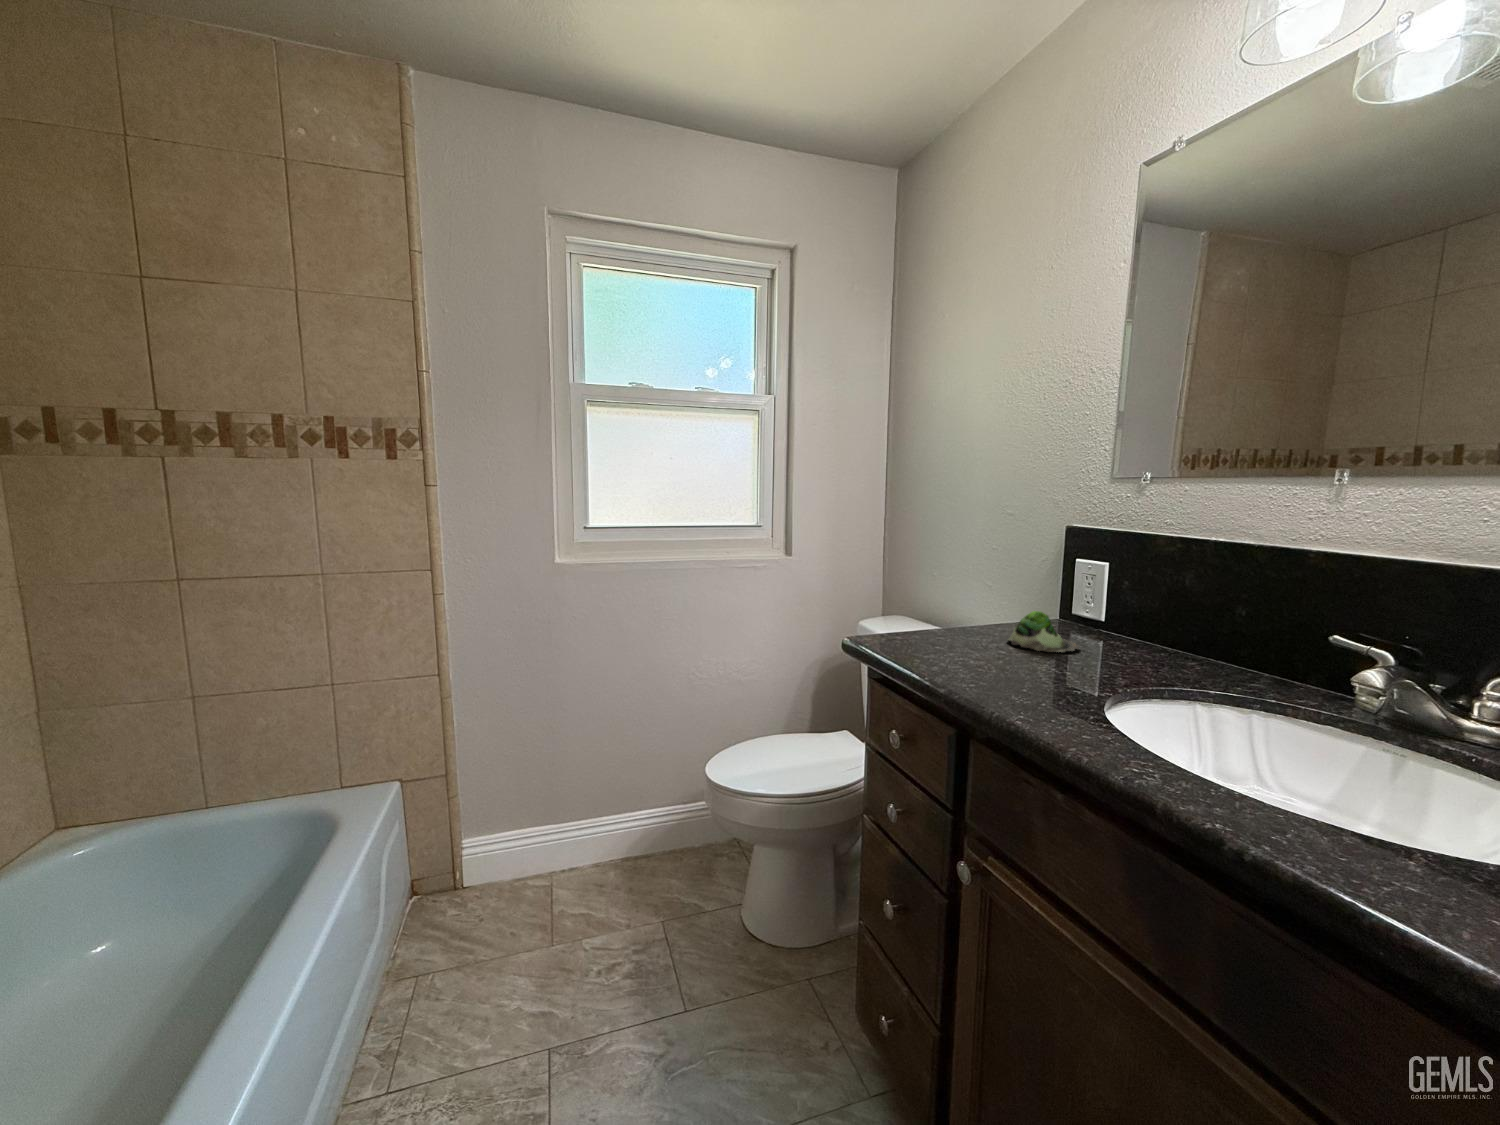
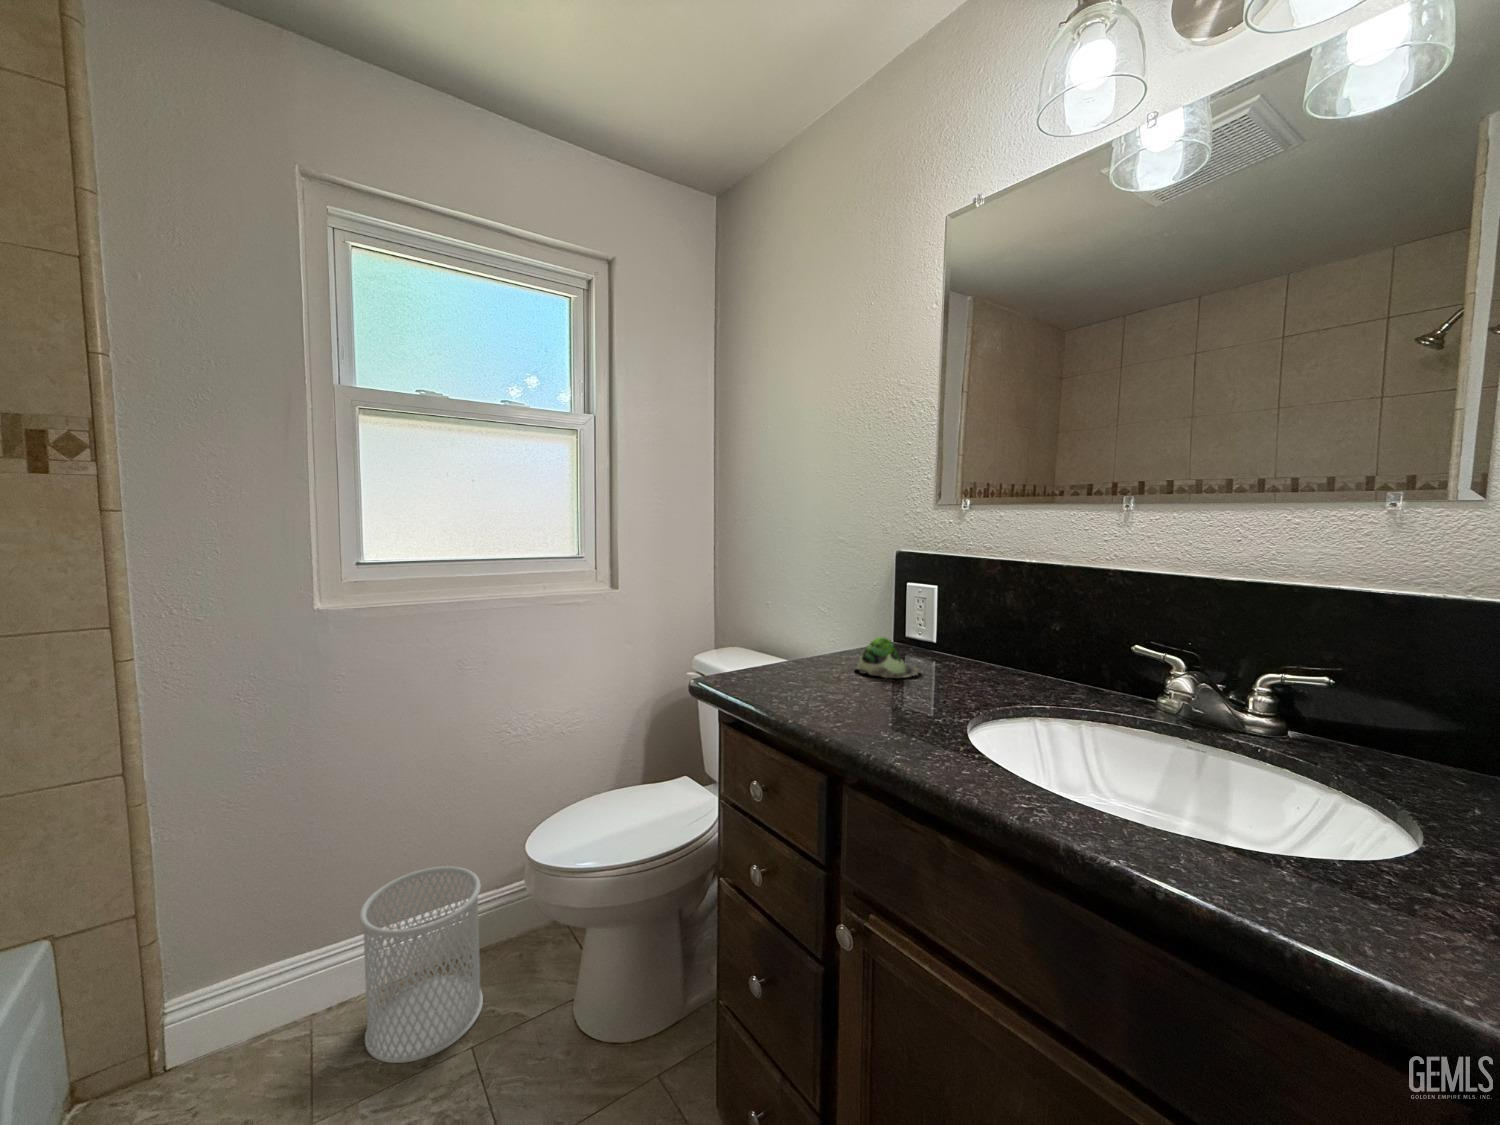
wastebasket: none [584,778,672,924] -> present [360,866,483,1063]

